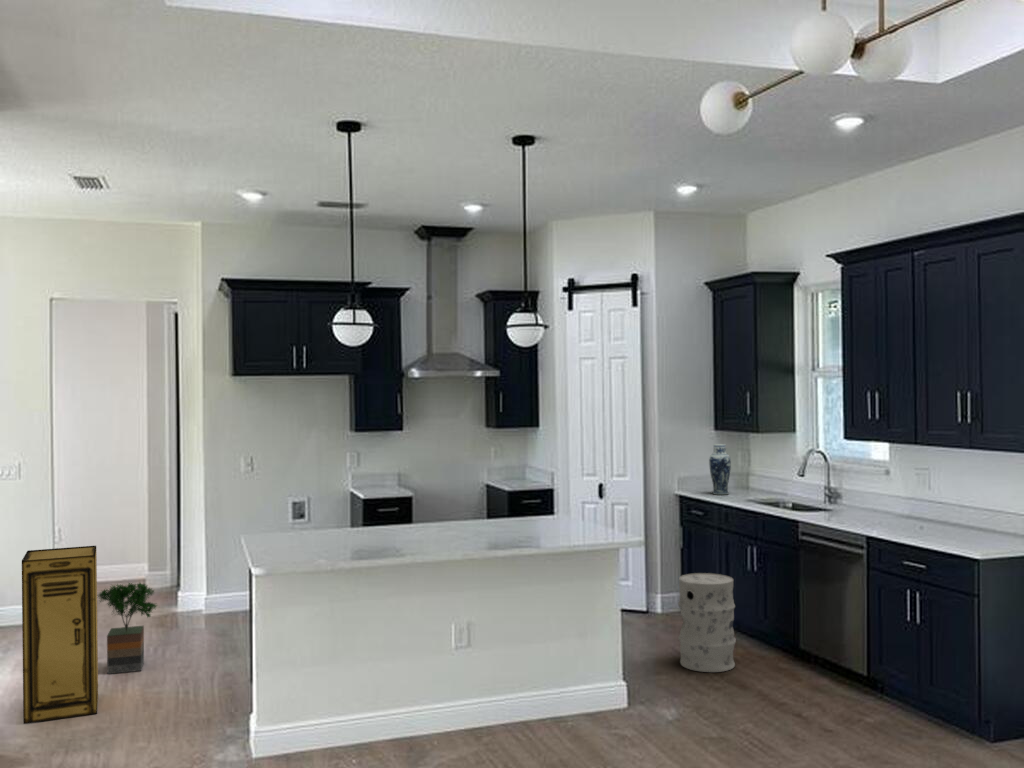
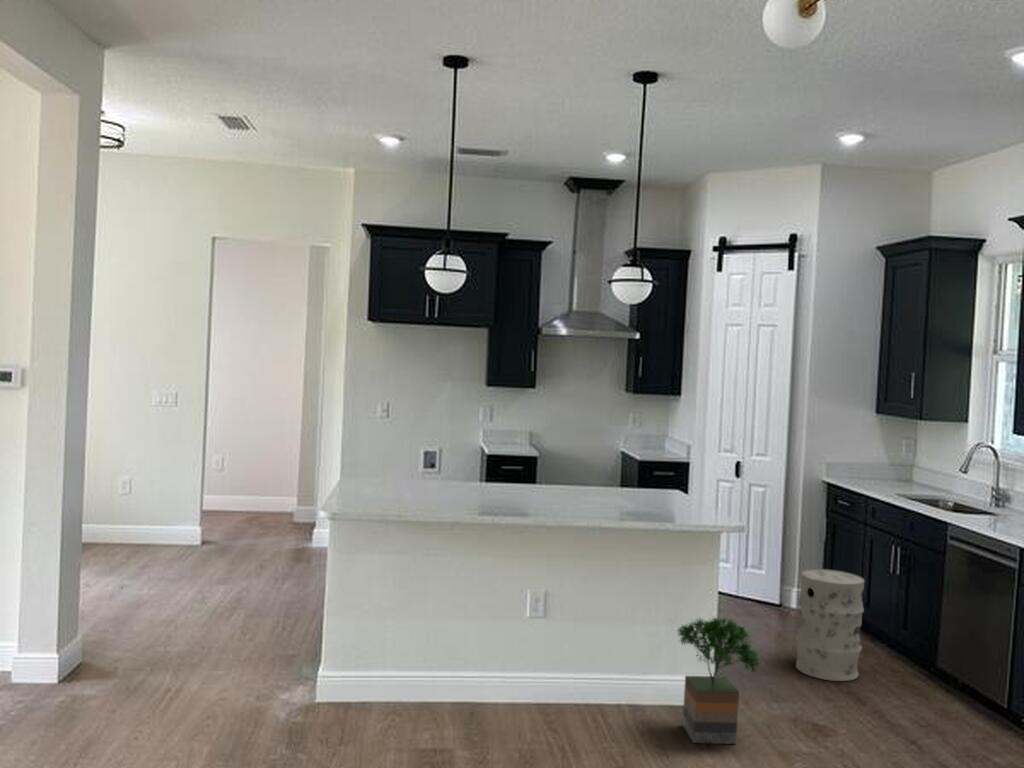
vase: present [709,444,731,495] -> none [863,429,888,486]
storage cabinet: present [22,546,98,724] -> none [132,474,212,635]
potted tree: present [98,583,157,674] -> present [678,618,760,744]

